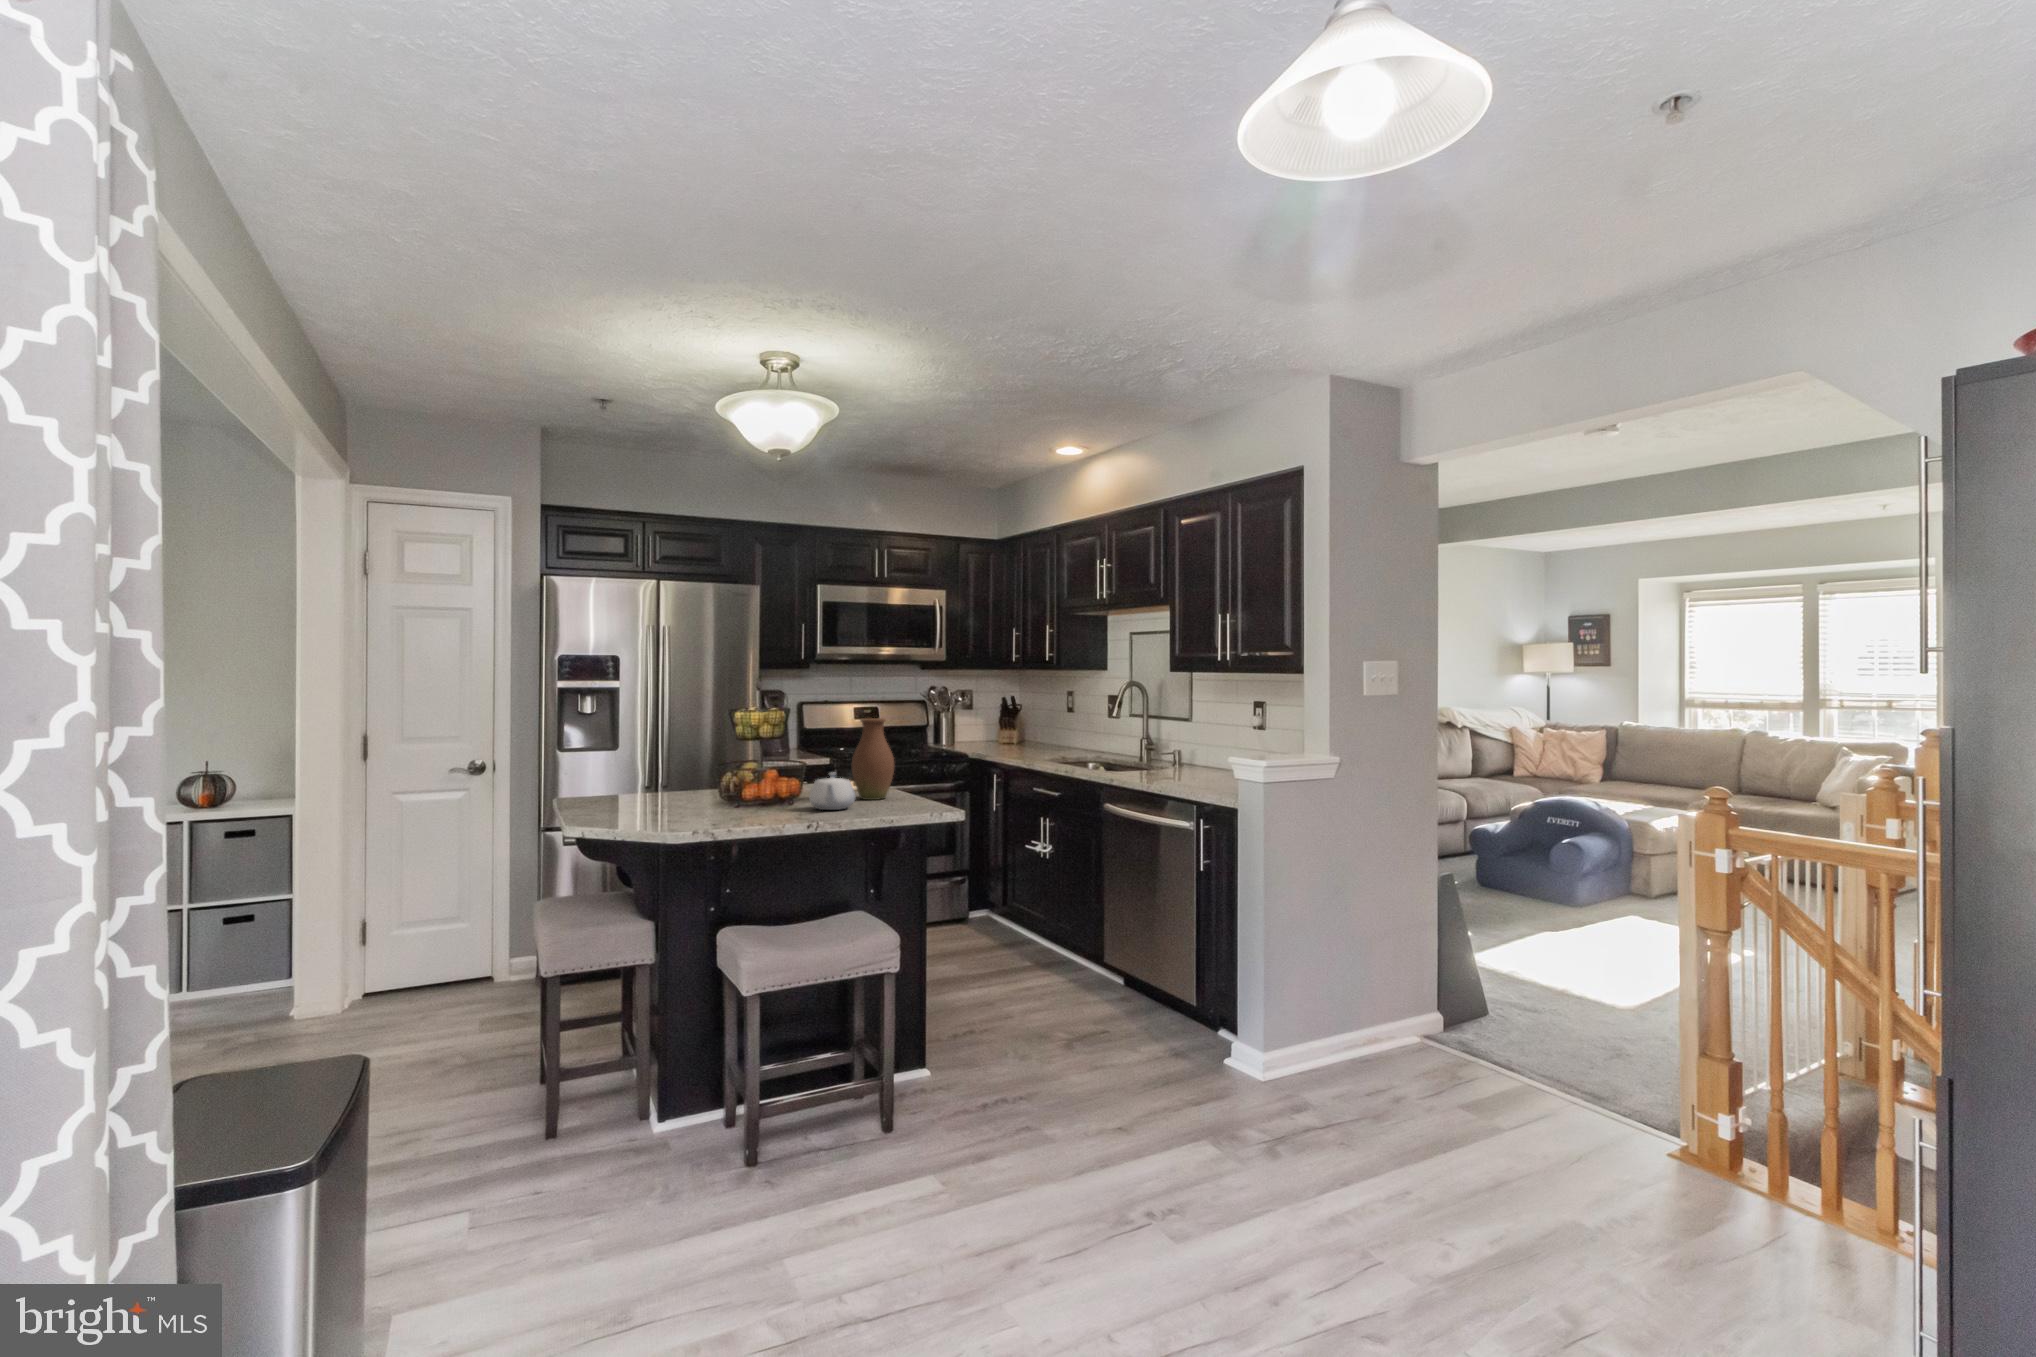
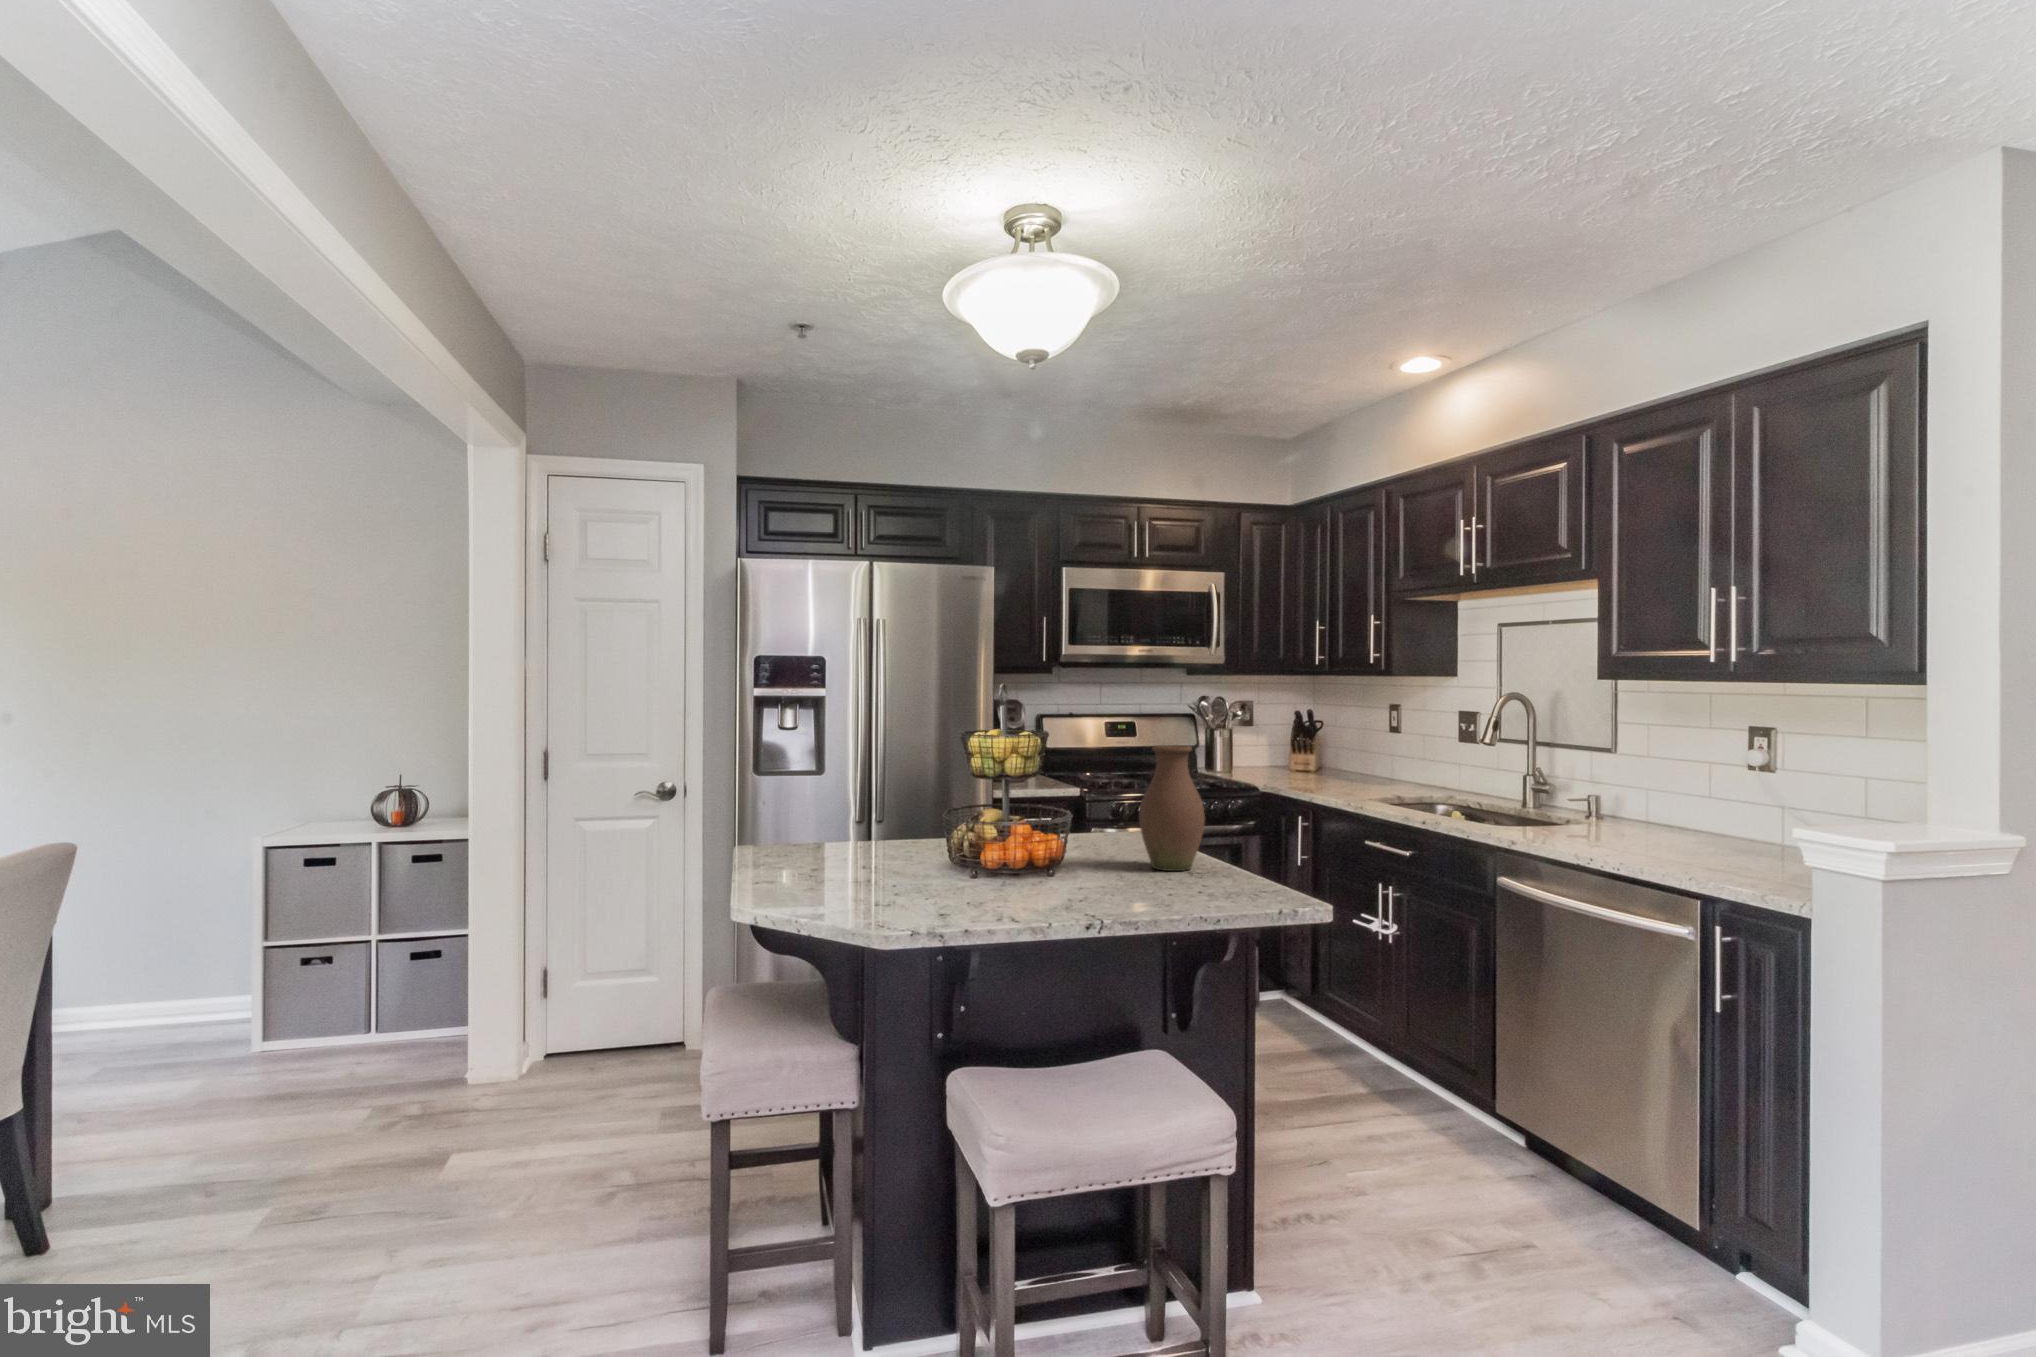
teapot: present [809,773,855,810] -> none [1083,832,1155,893]

